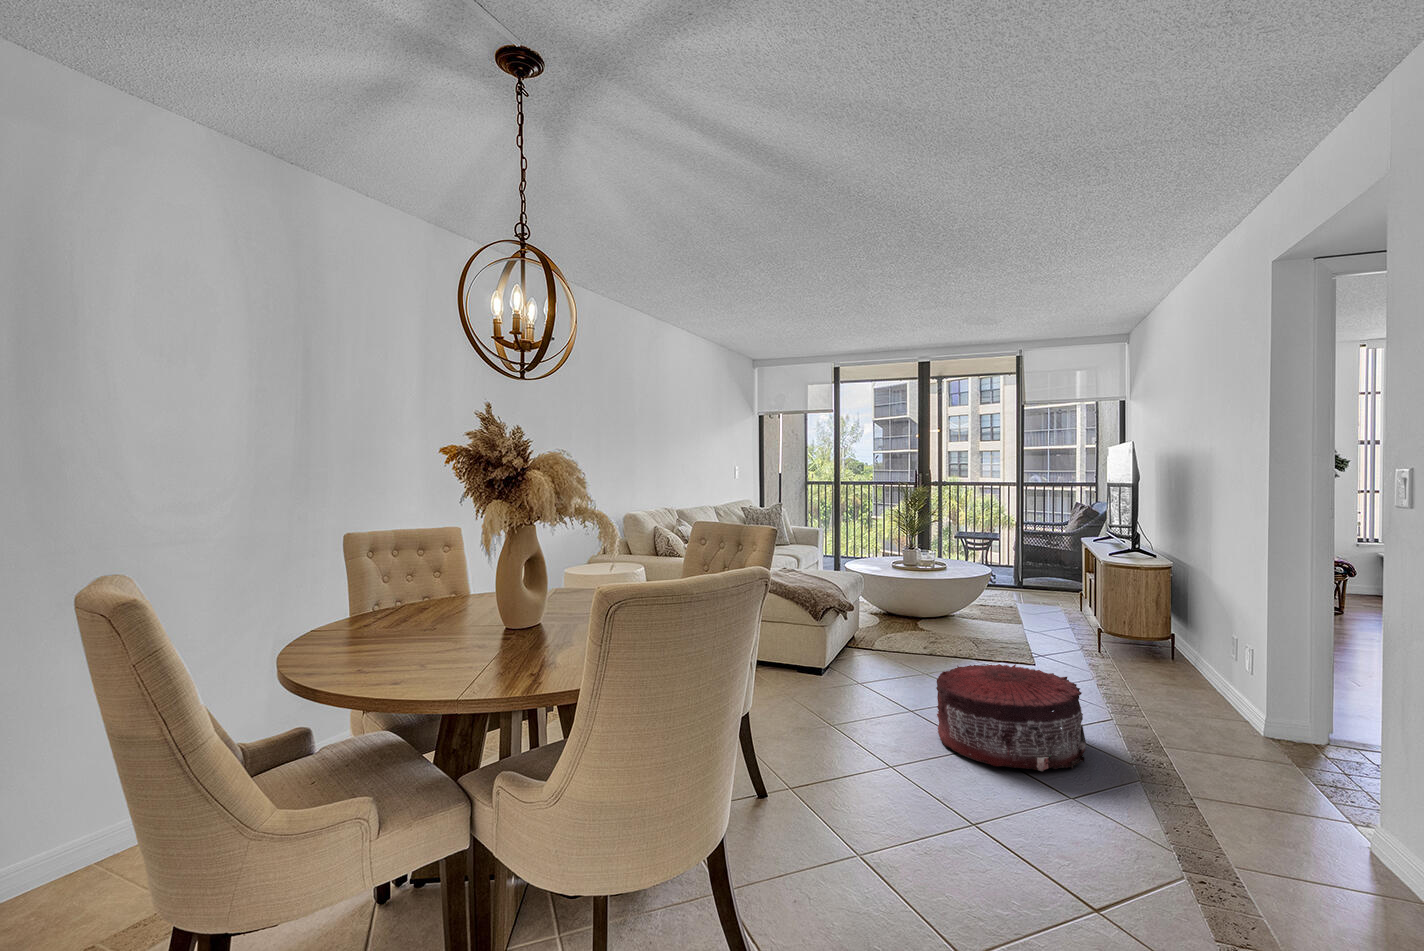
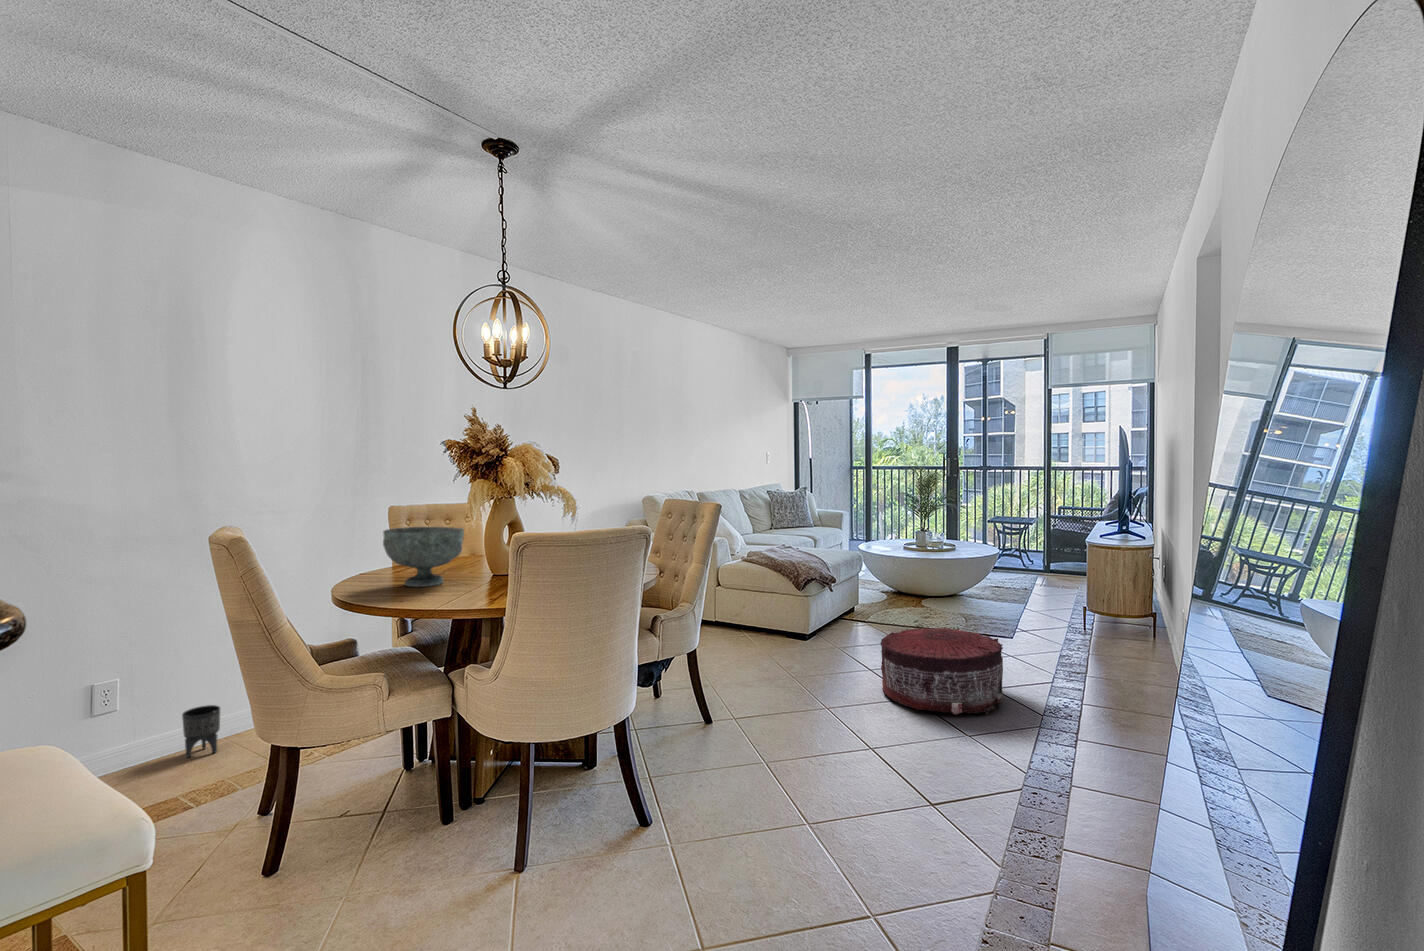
decorative bowl: none [359,565,473,653] -> present [383,527,464,587]
planter: none [35,817,96,899] -> present [182,705,221,758]

